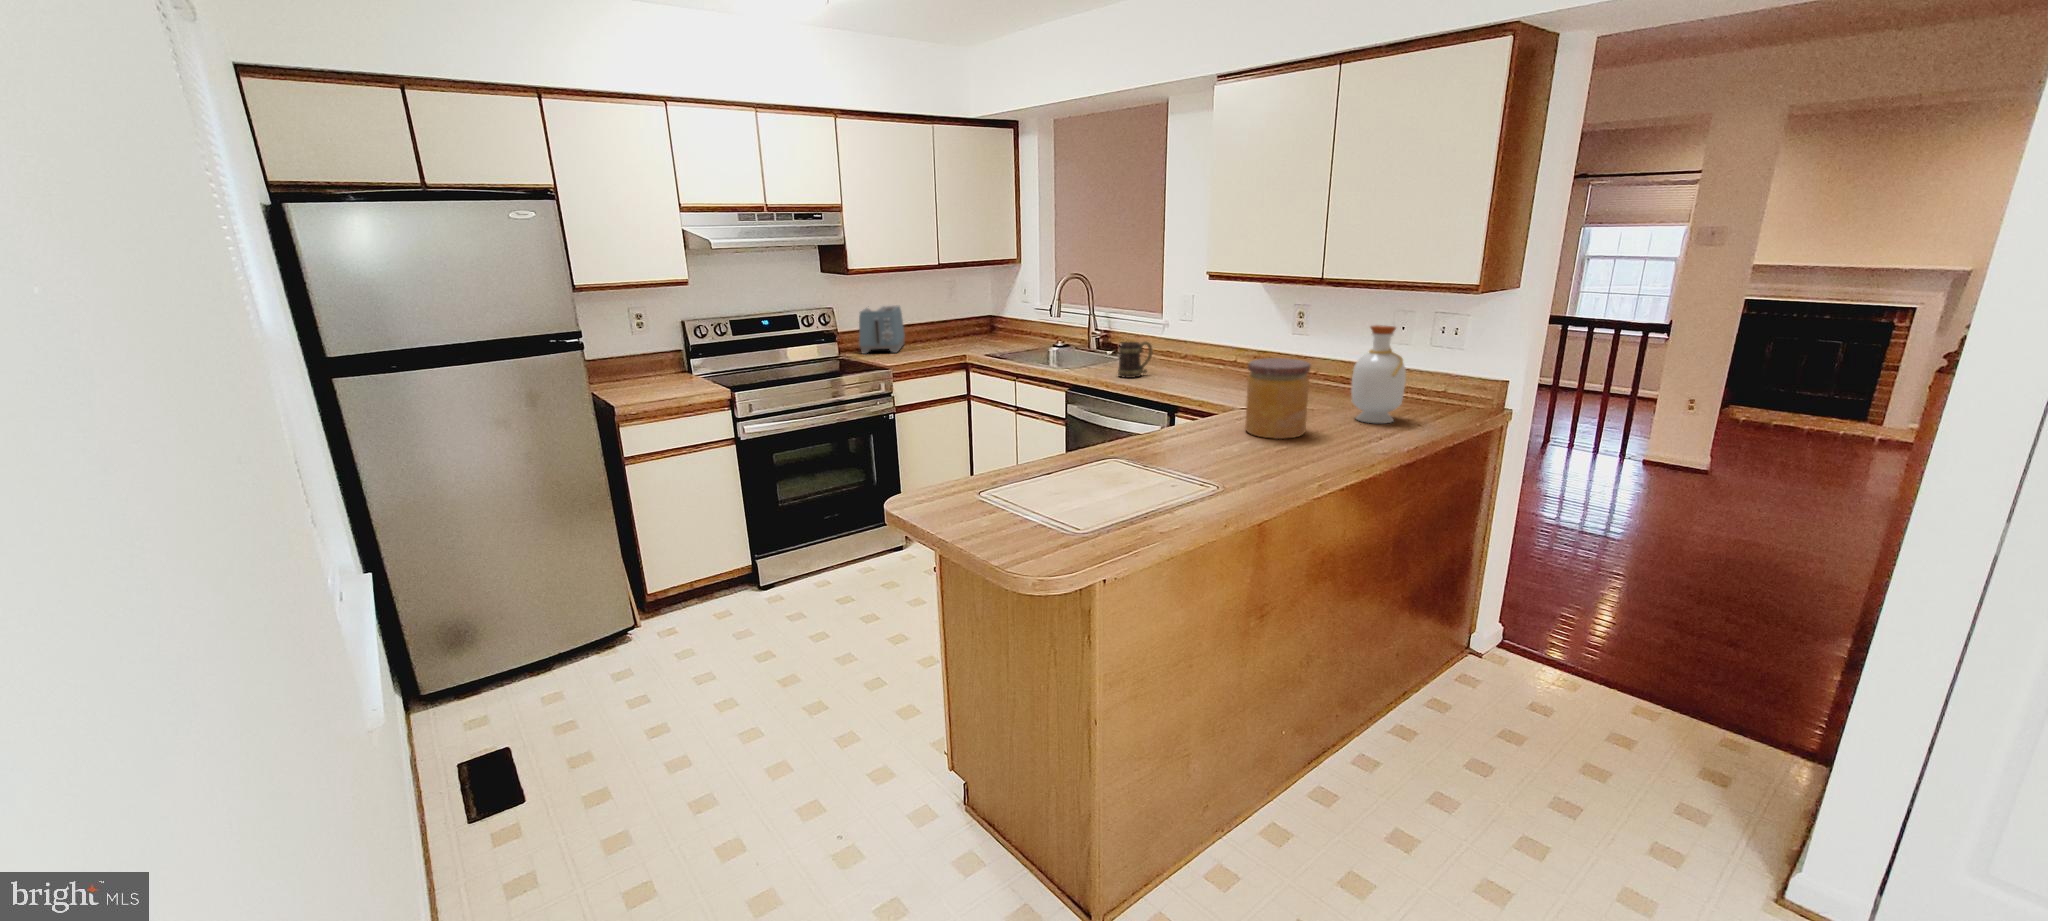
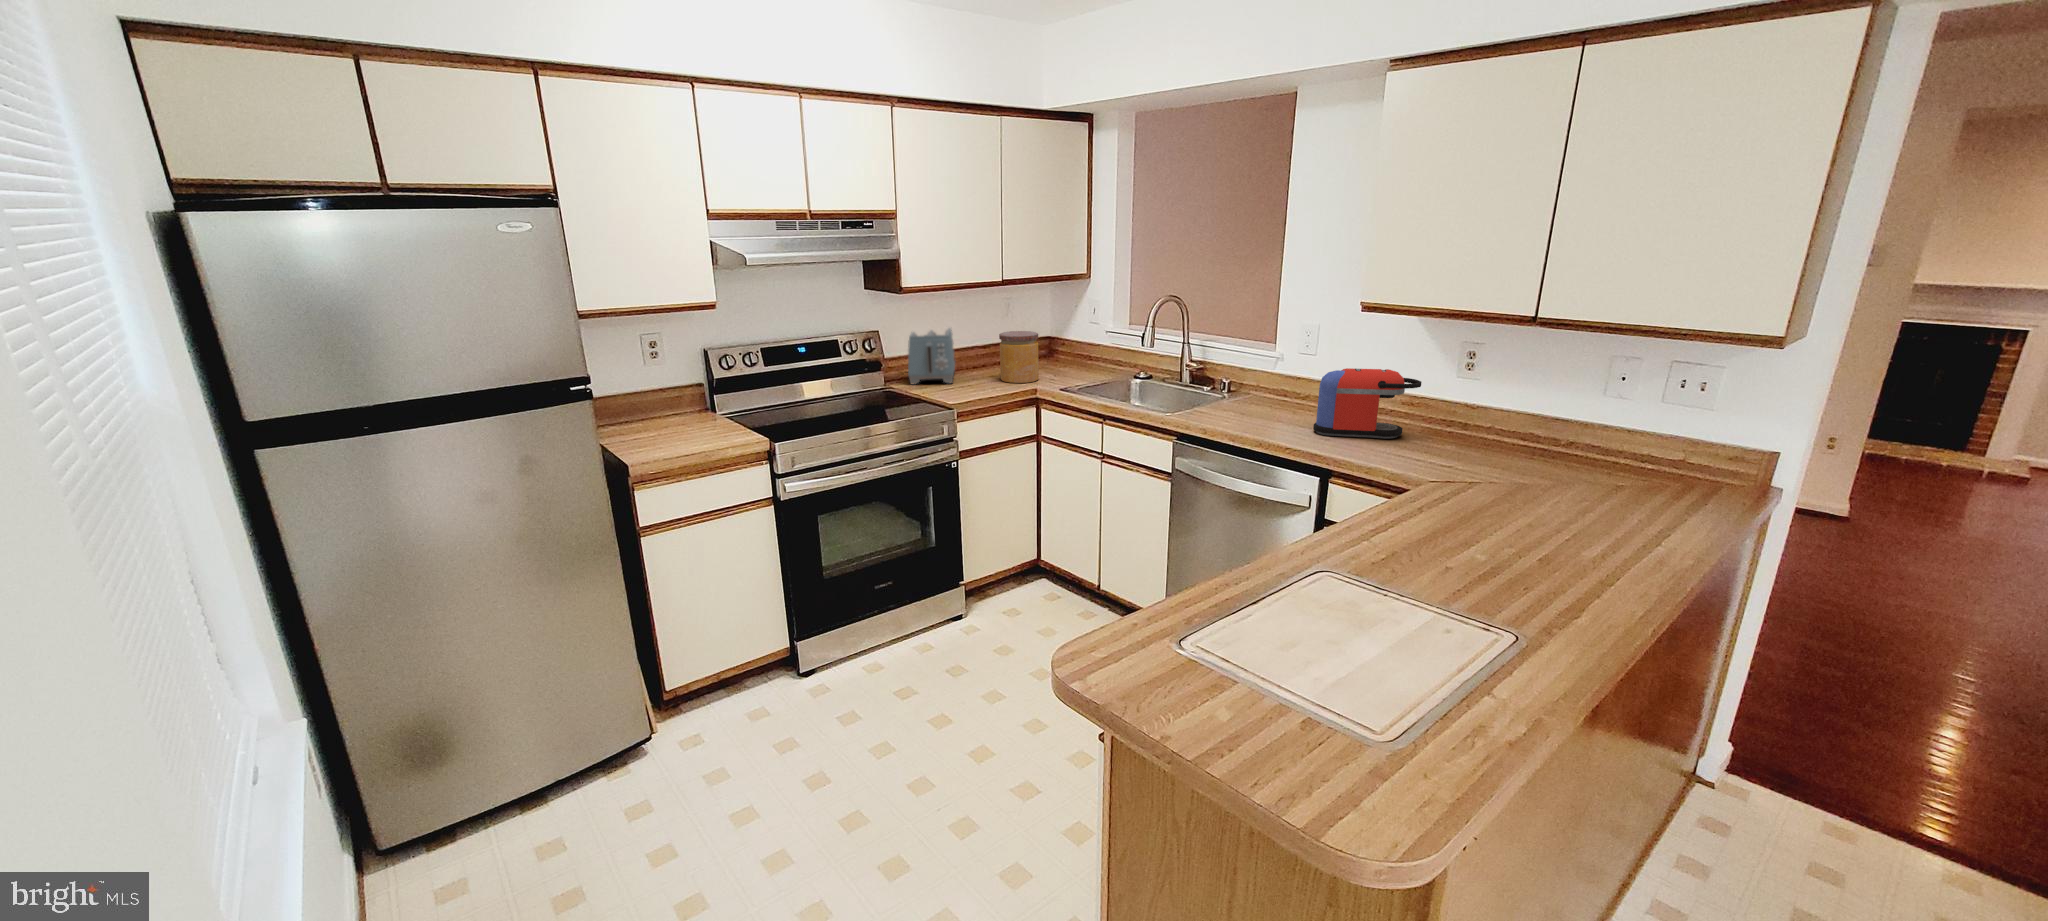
bottle: present [1351,325,1406,423] -> none [1593,384,1677,511]
coffee maker: none [1175,327,1258,384] -> present [1313,368,1422,439]
mug: present [1118,341,1152,378] -> none [1237,382,1280,426]
jar: present [1245,358,1310,439] -> present [999,331,1039,383]

